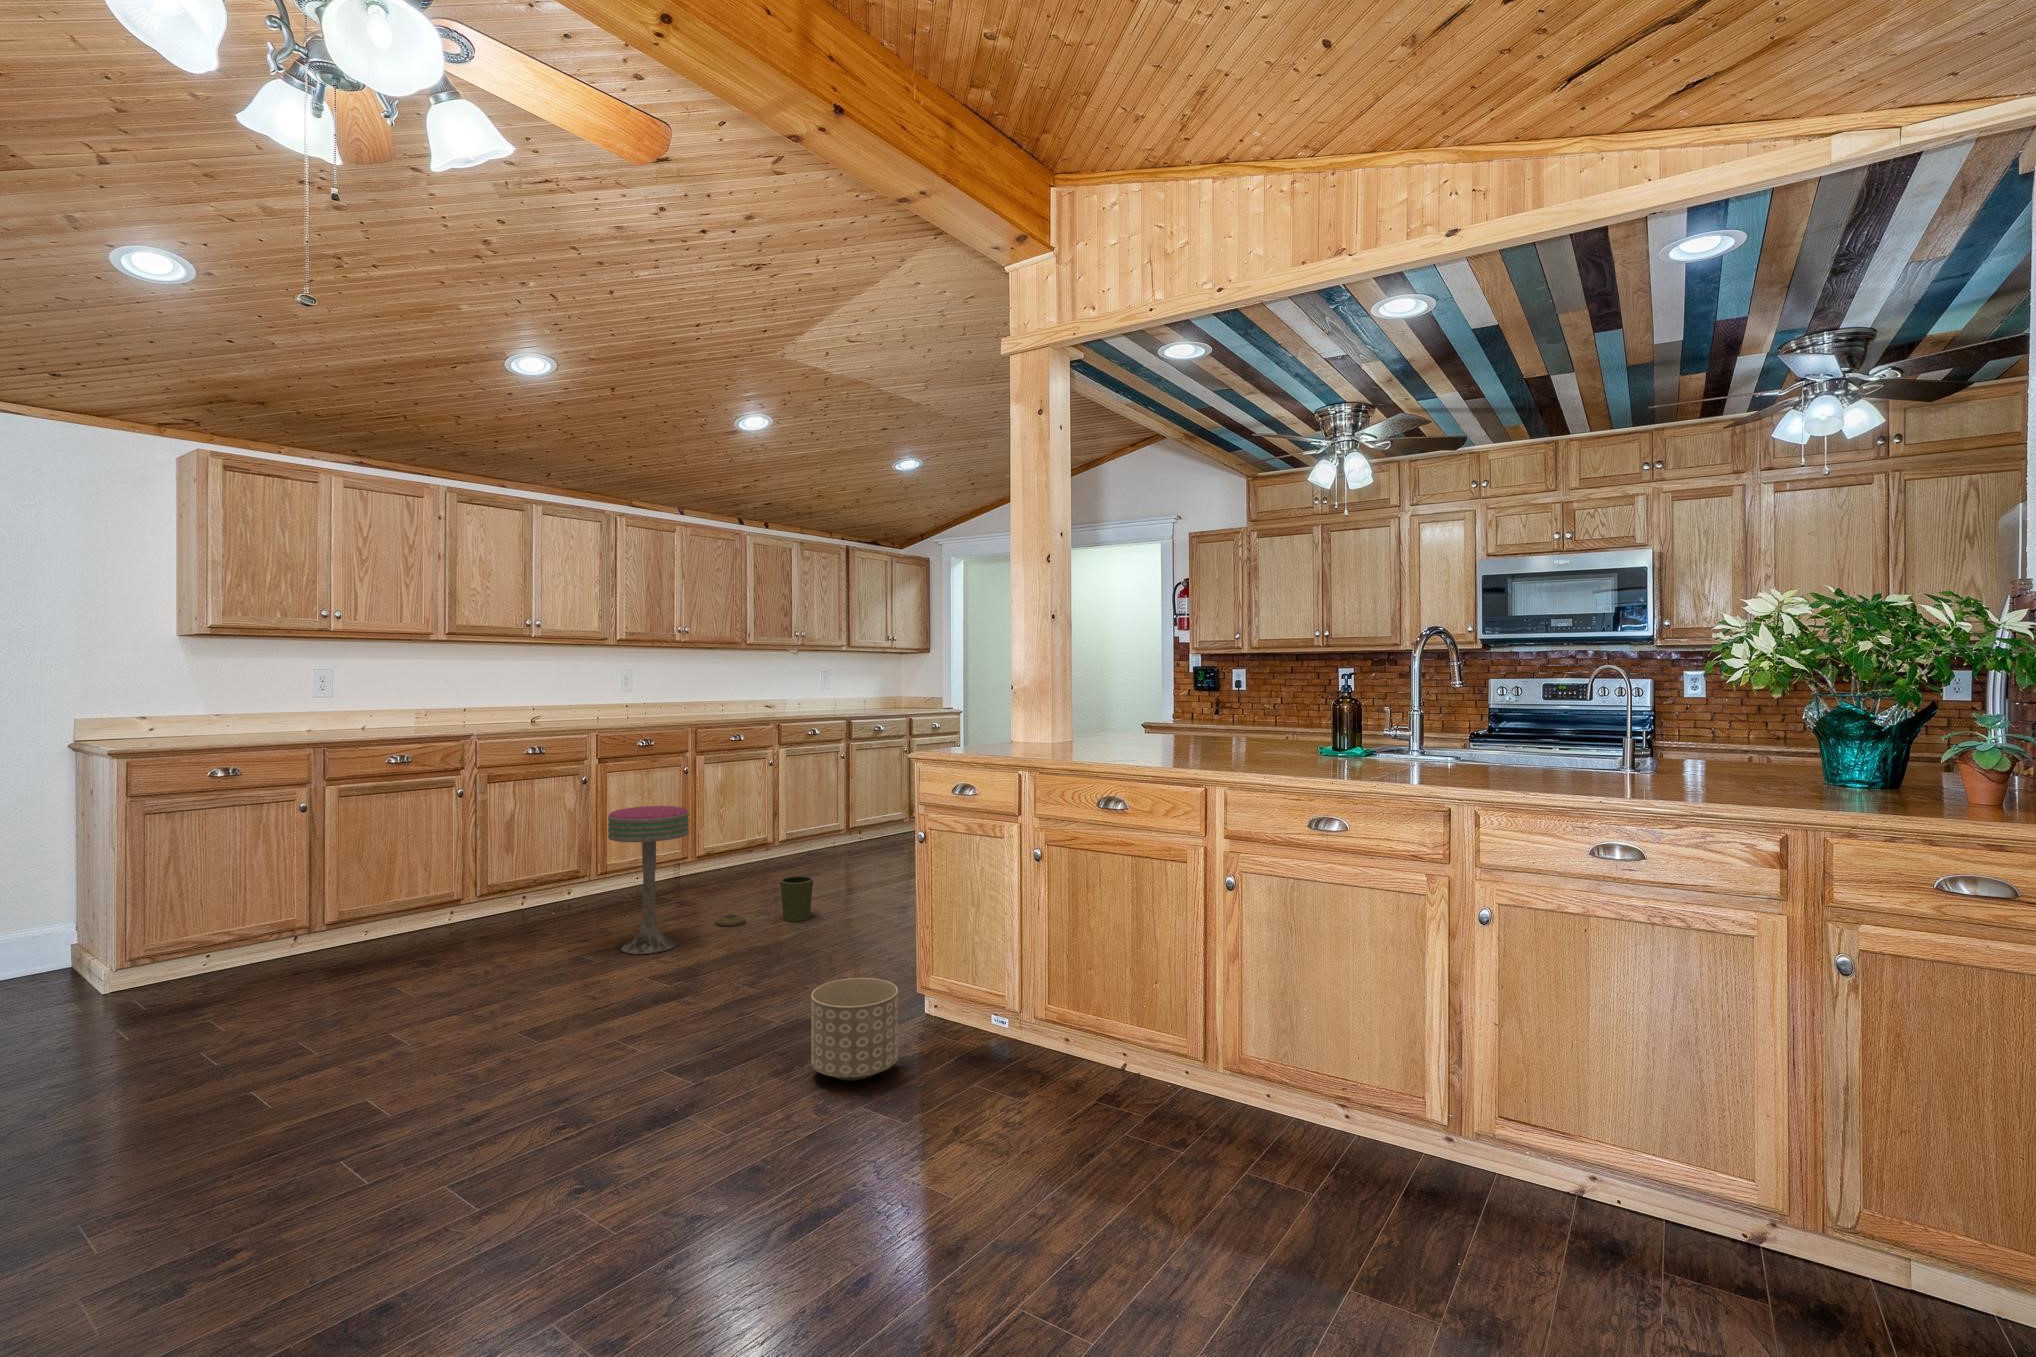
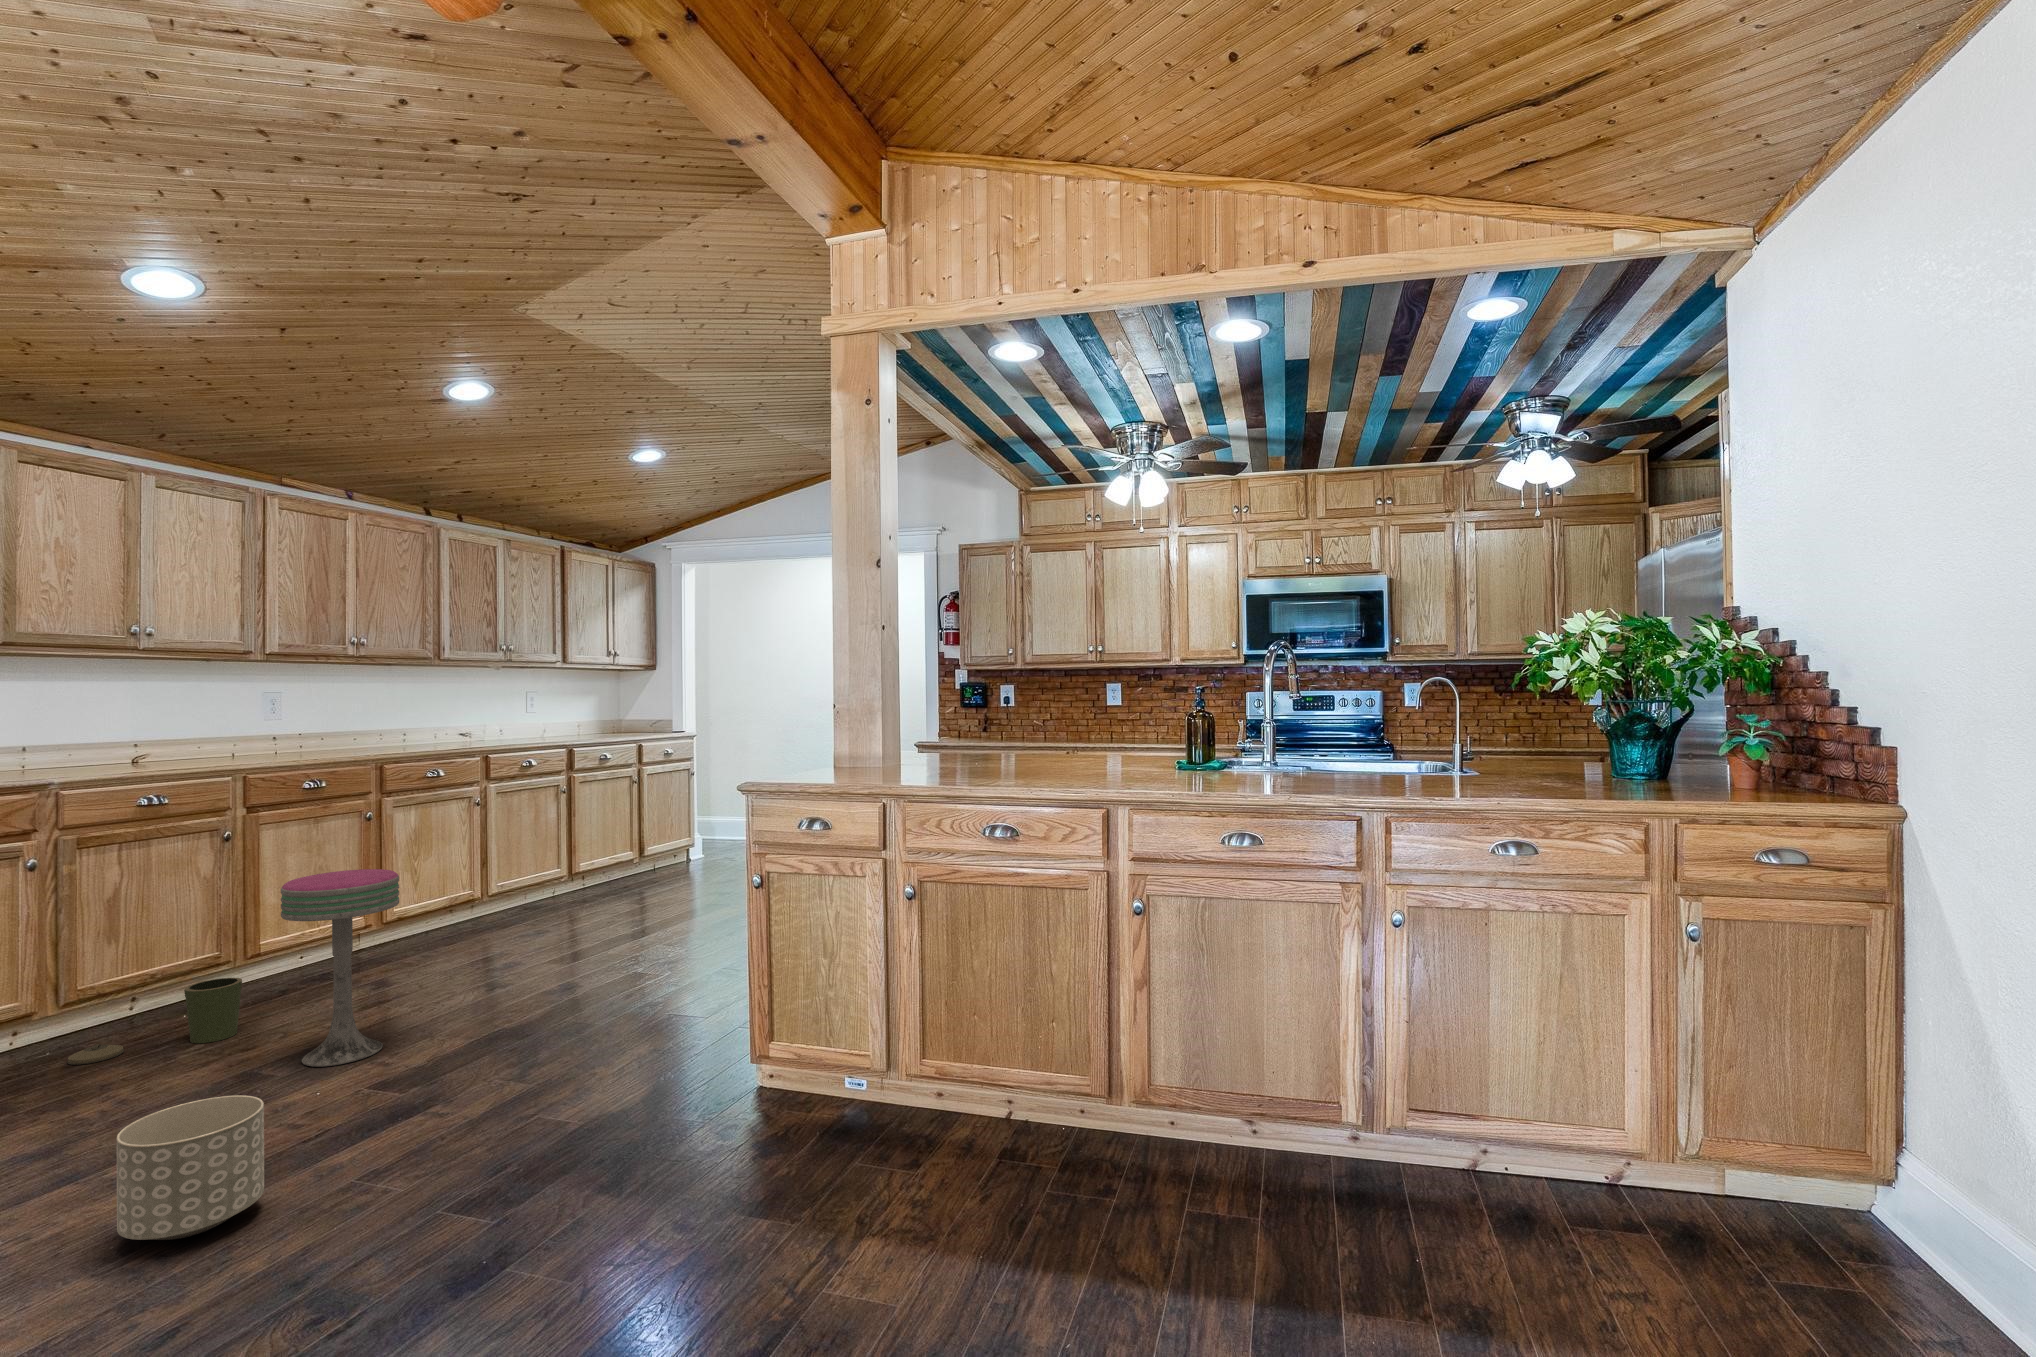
trash can: present [715,876,813,927] -> present [67,978,242,1065]
planter: present [811,978,898,1081] -> present [117,1095,264,1240]

